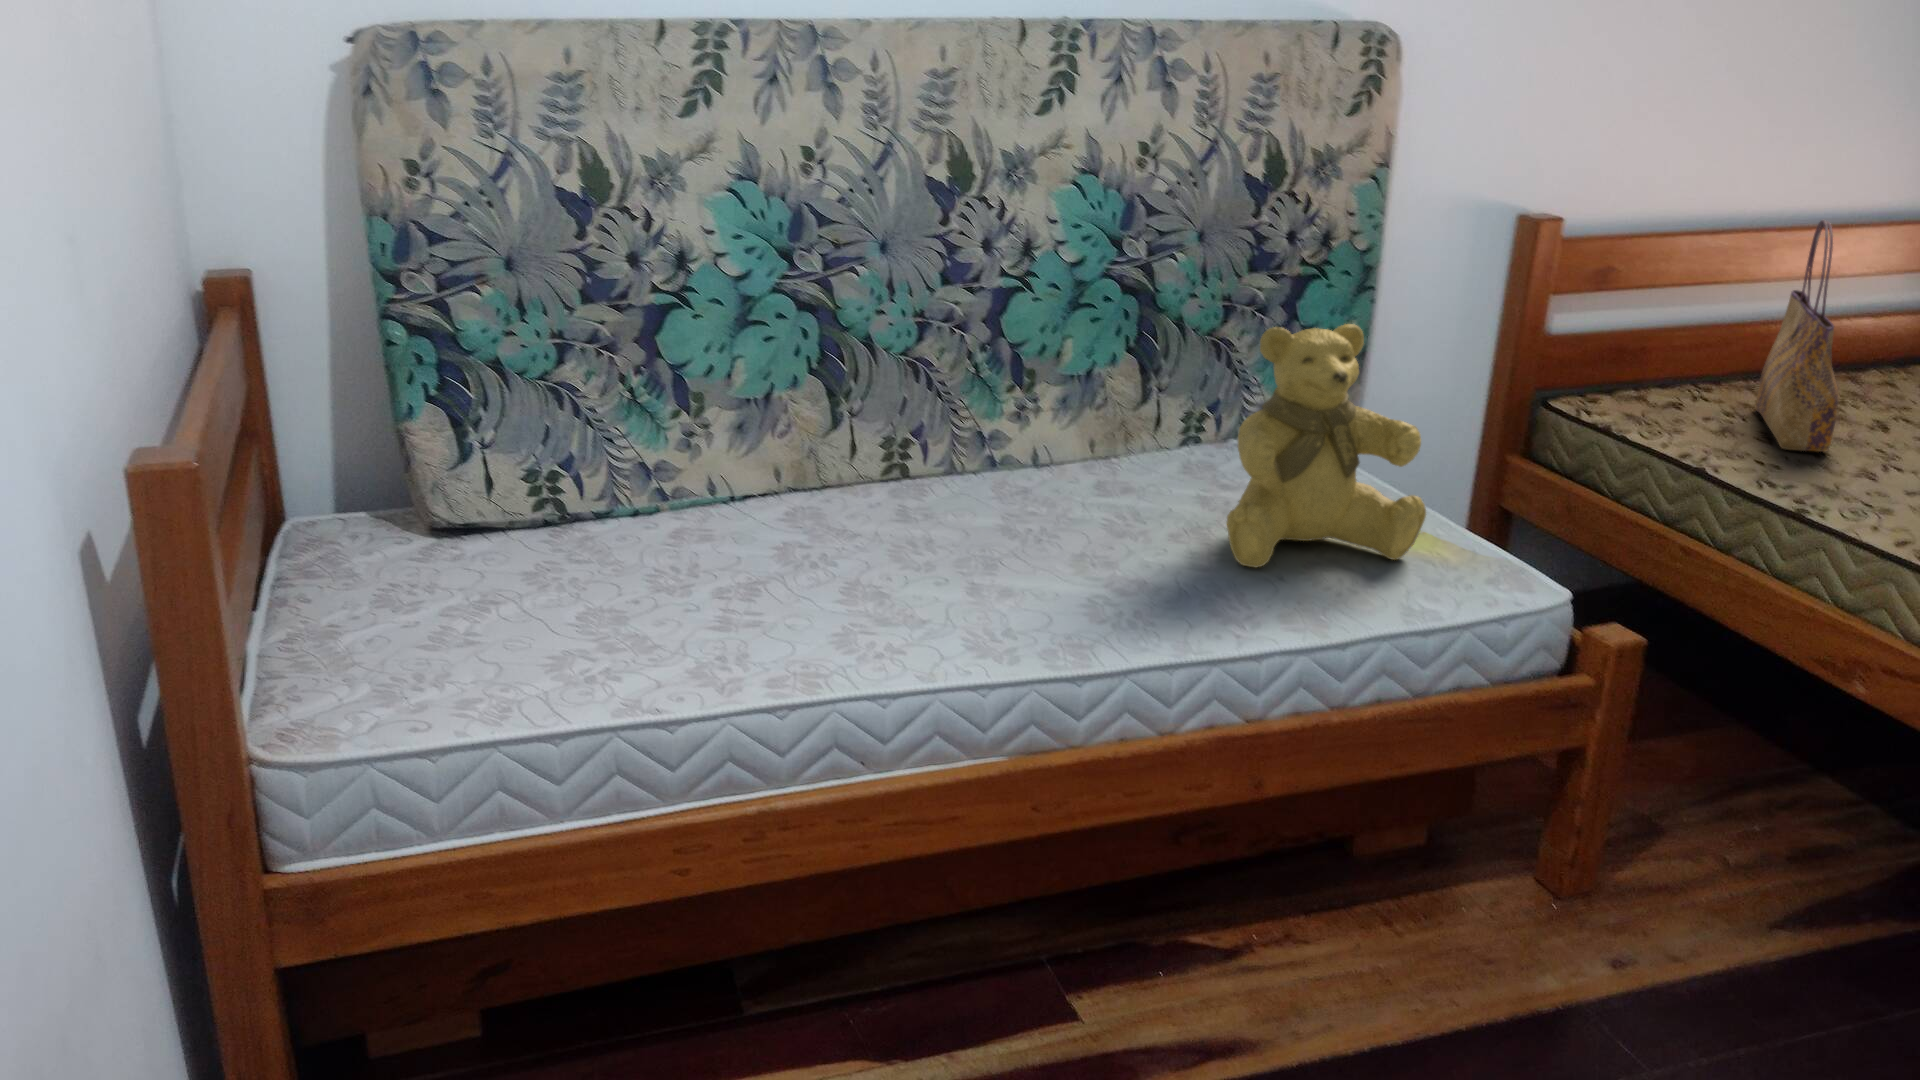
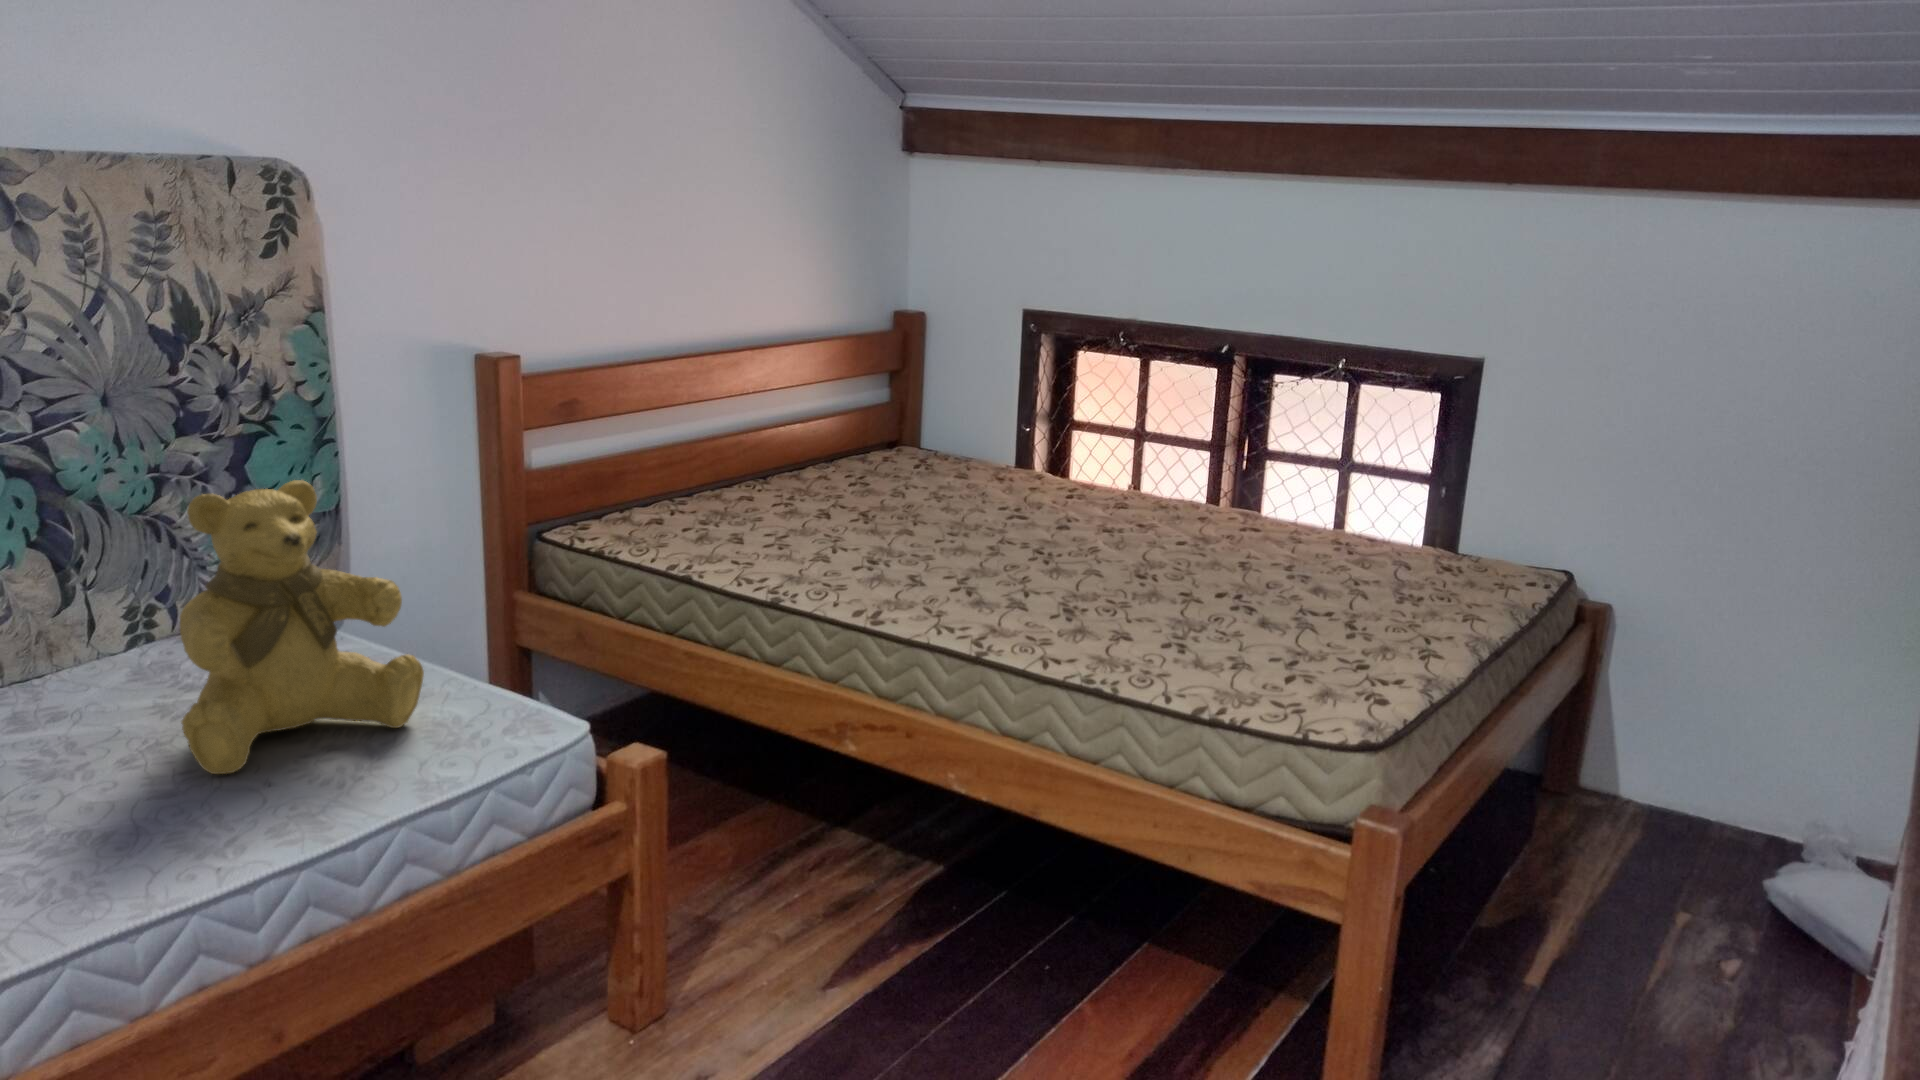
tote bag: present [1756,220,1839,452] -> none [723,340,789,547]

